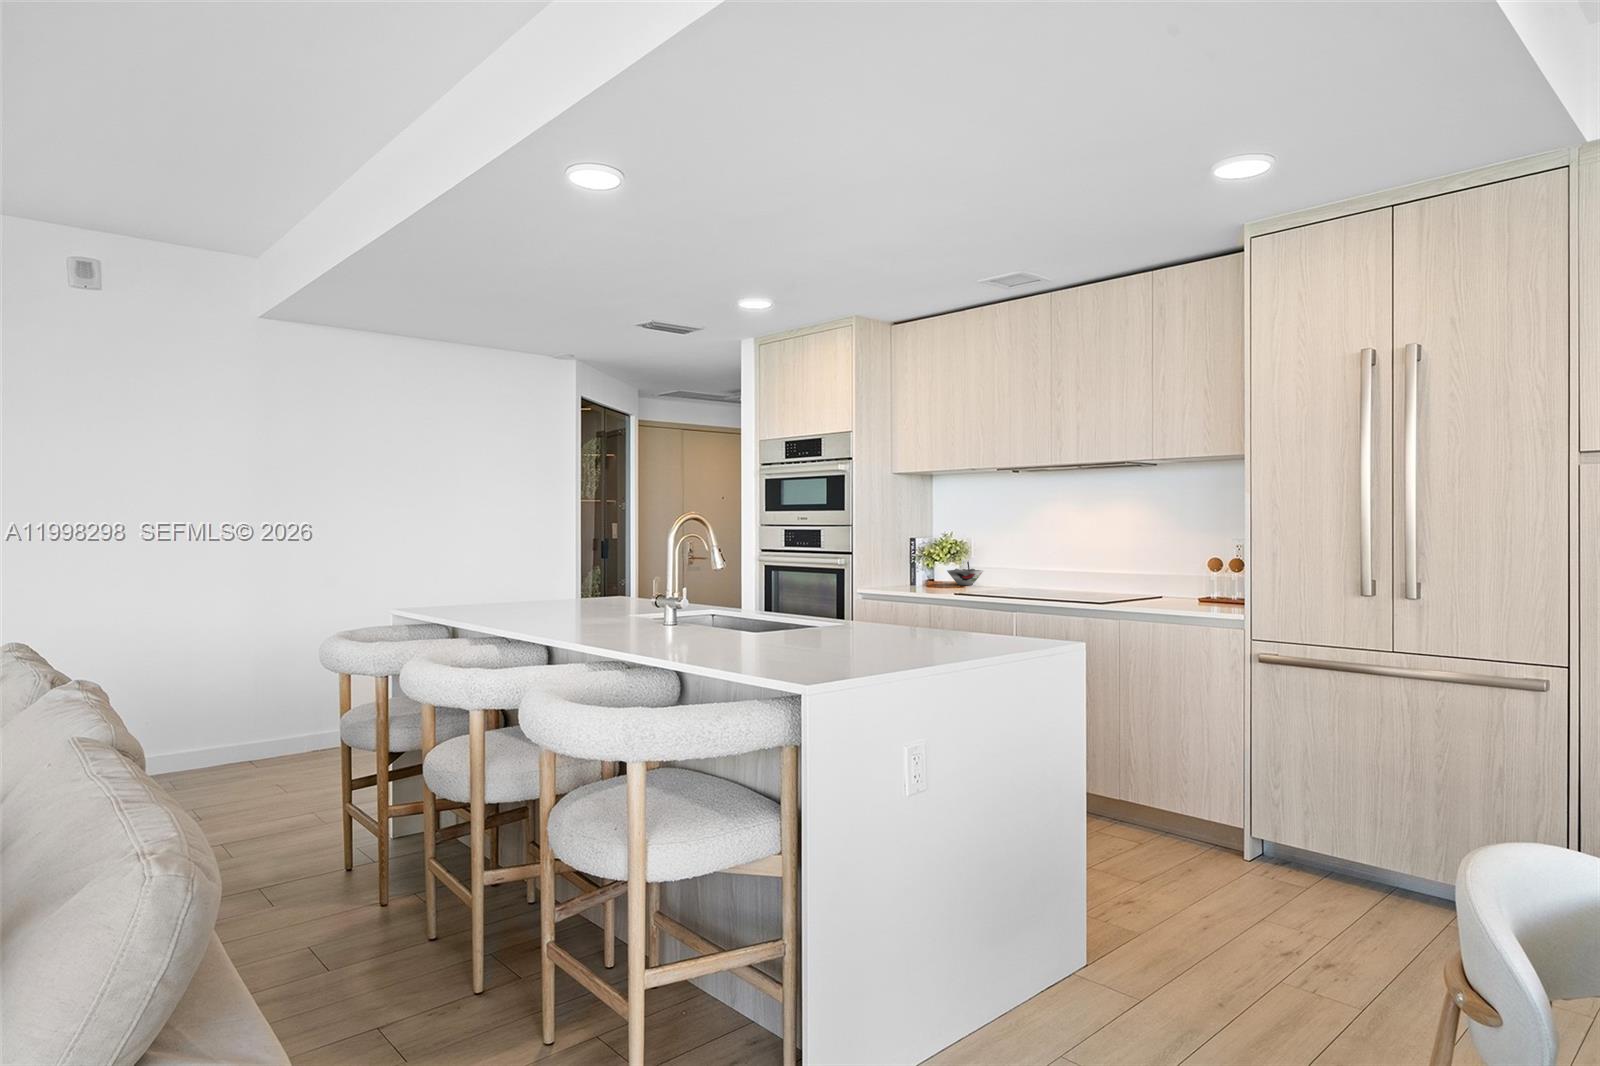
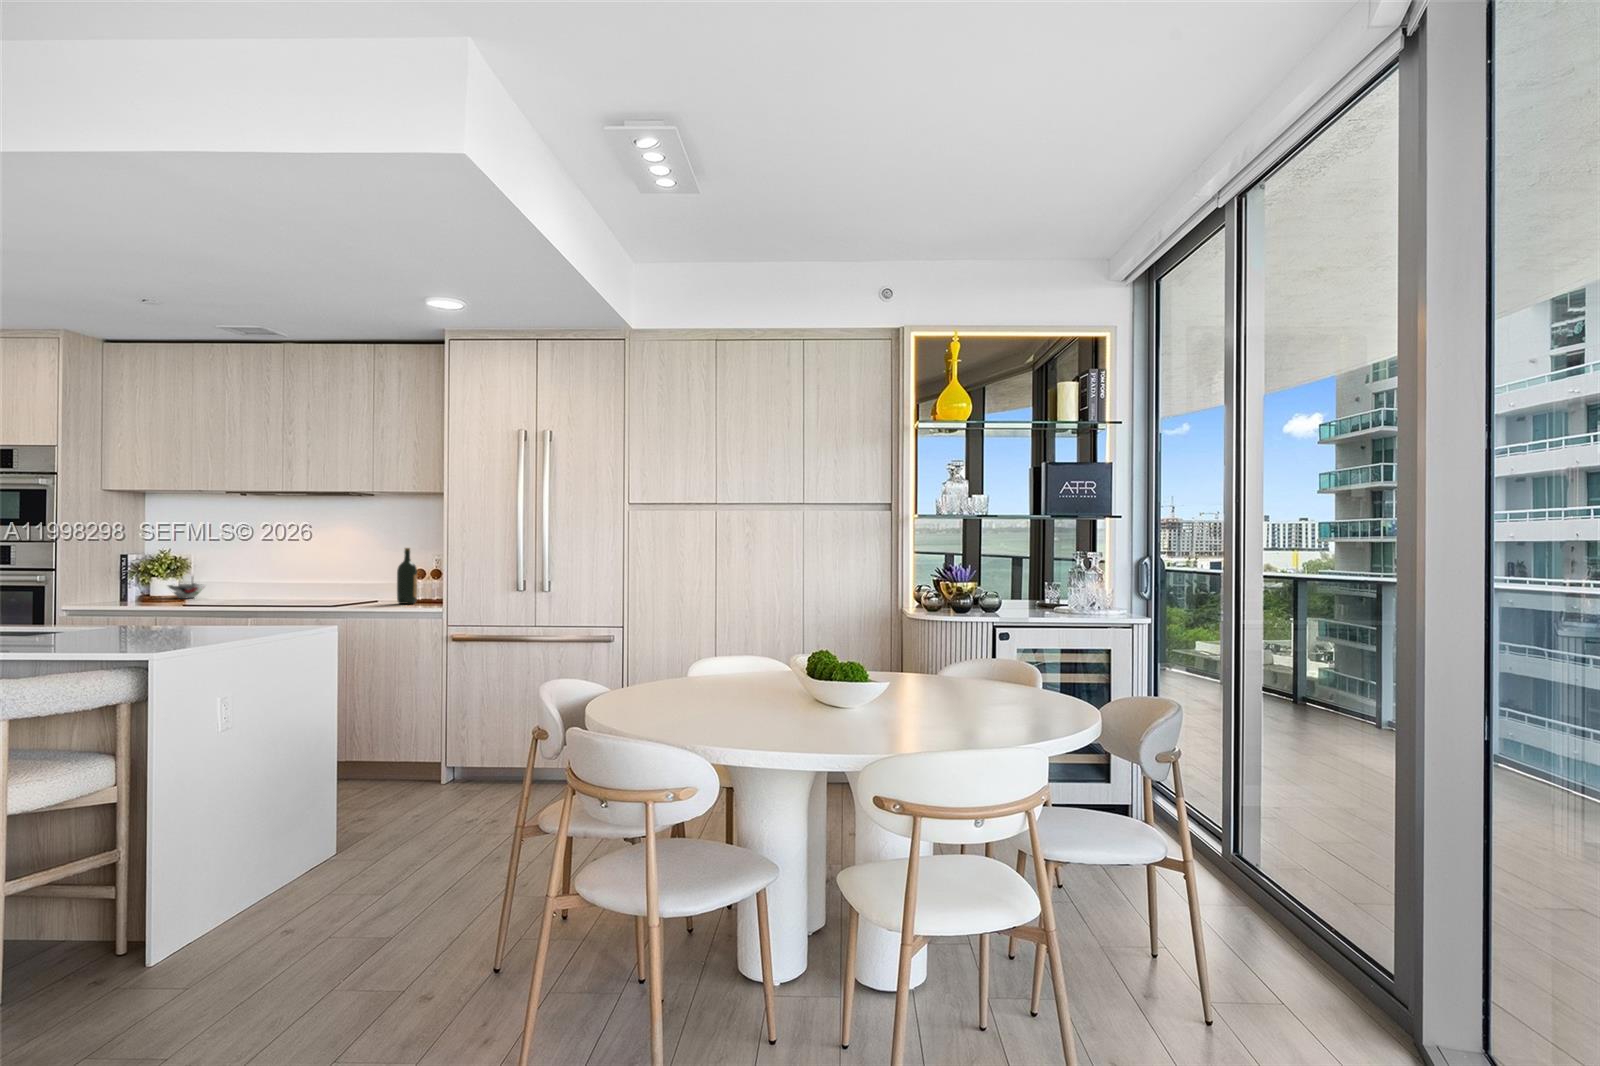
wine bottle: none [1184,529,1211,603] -> present [397,548,417,604]

